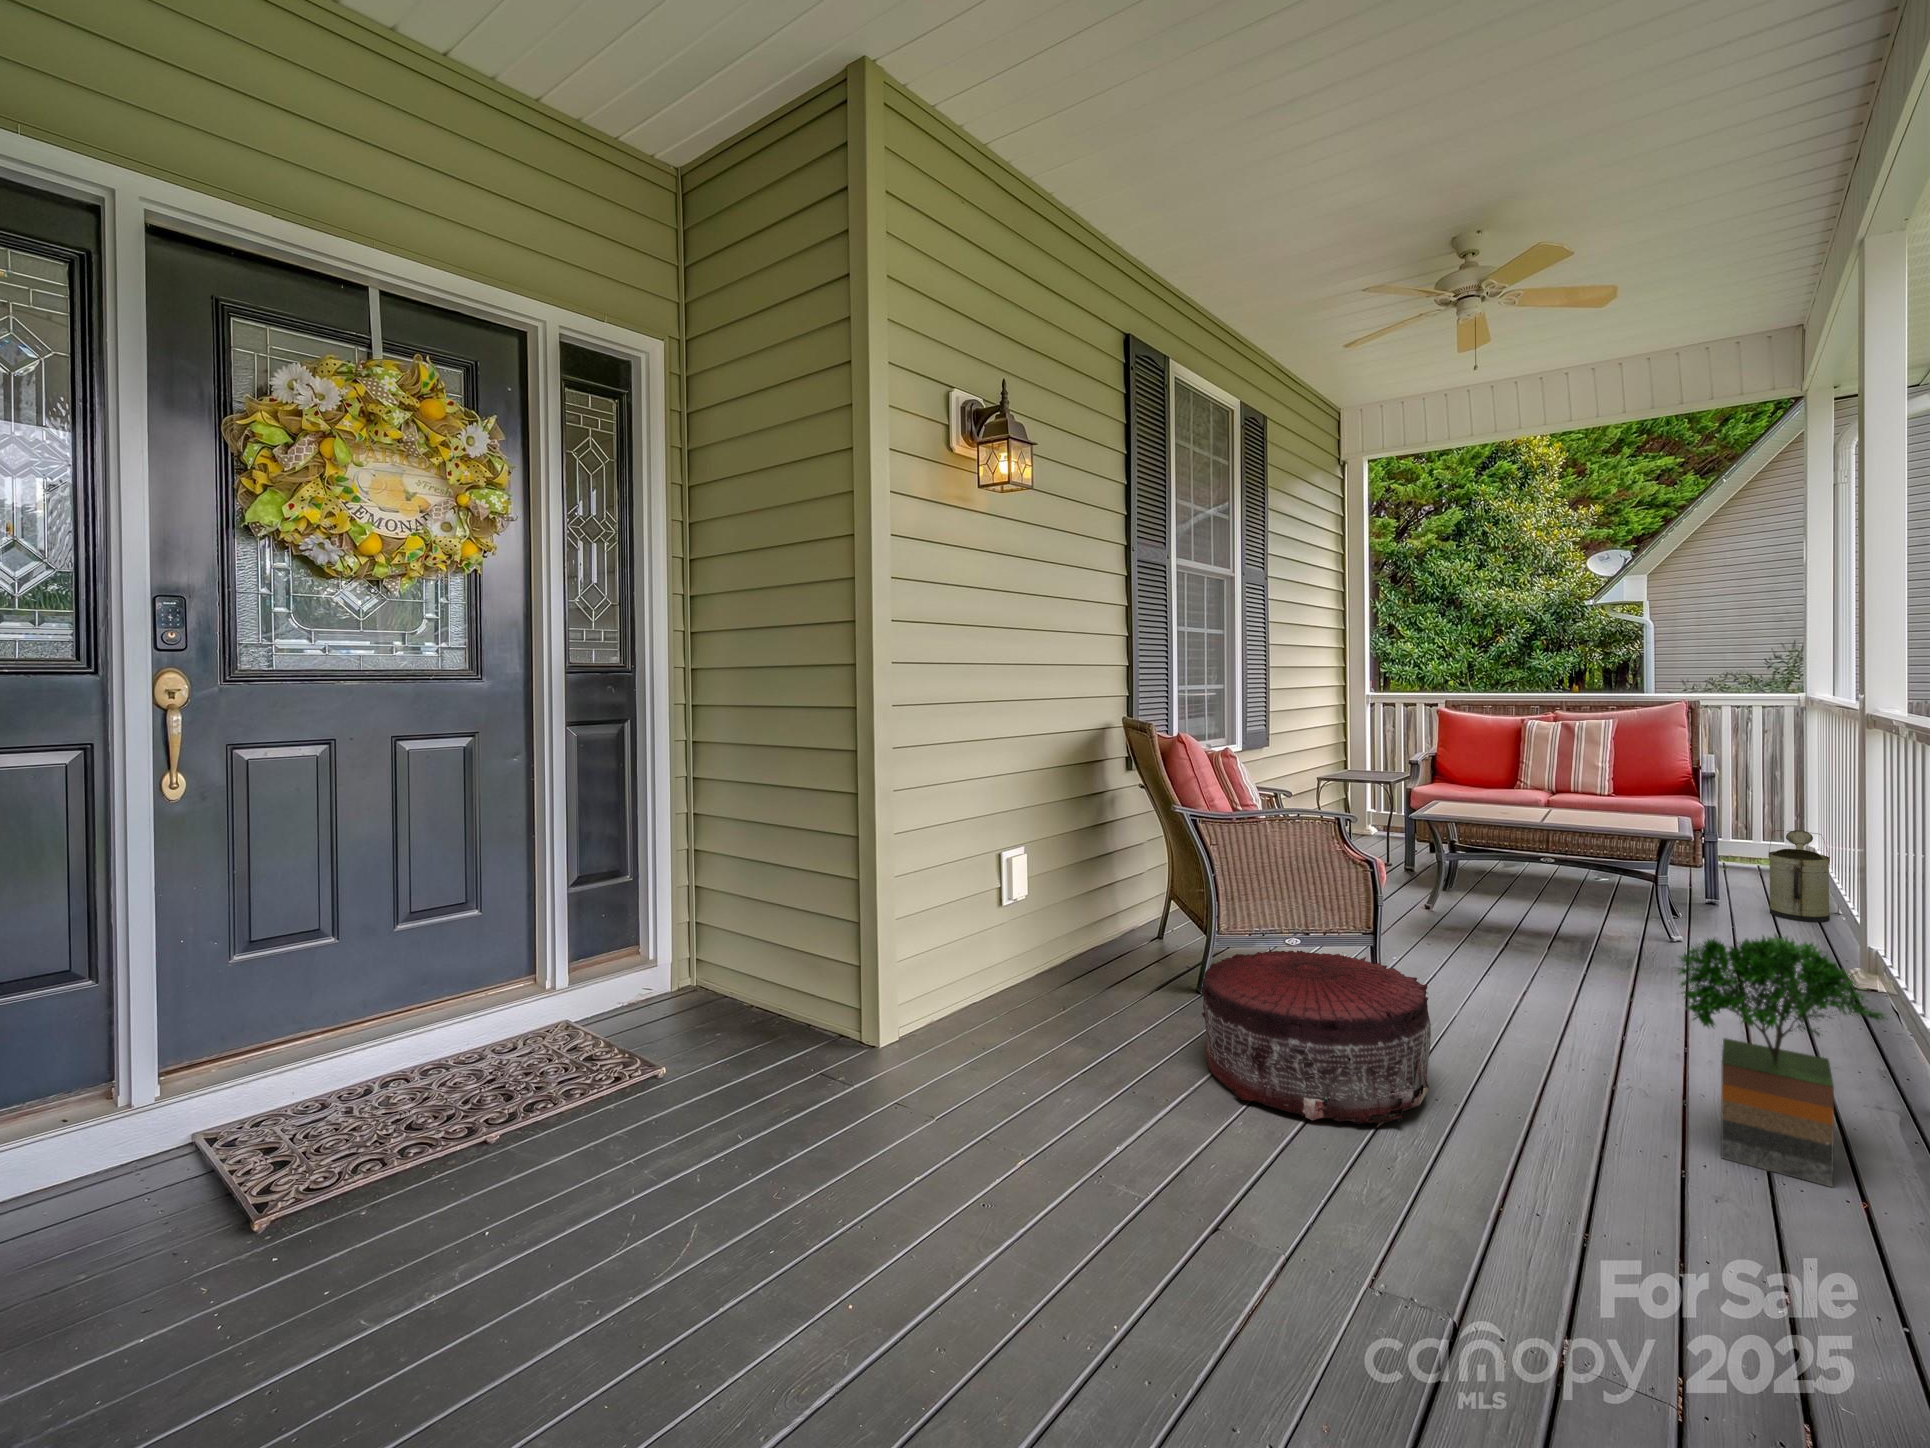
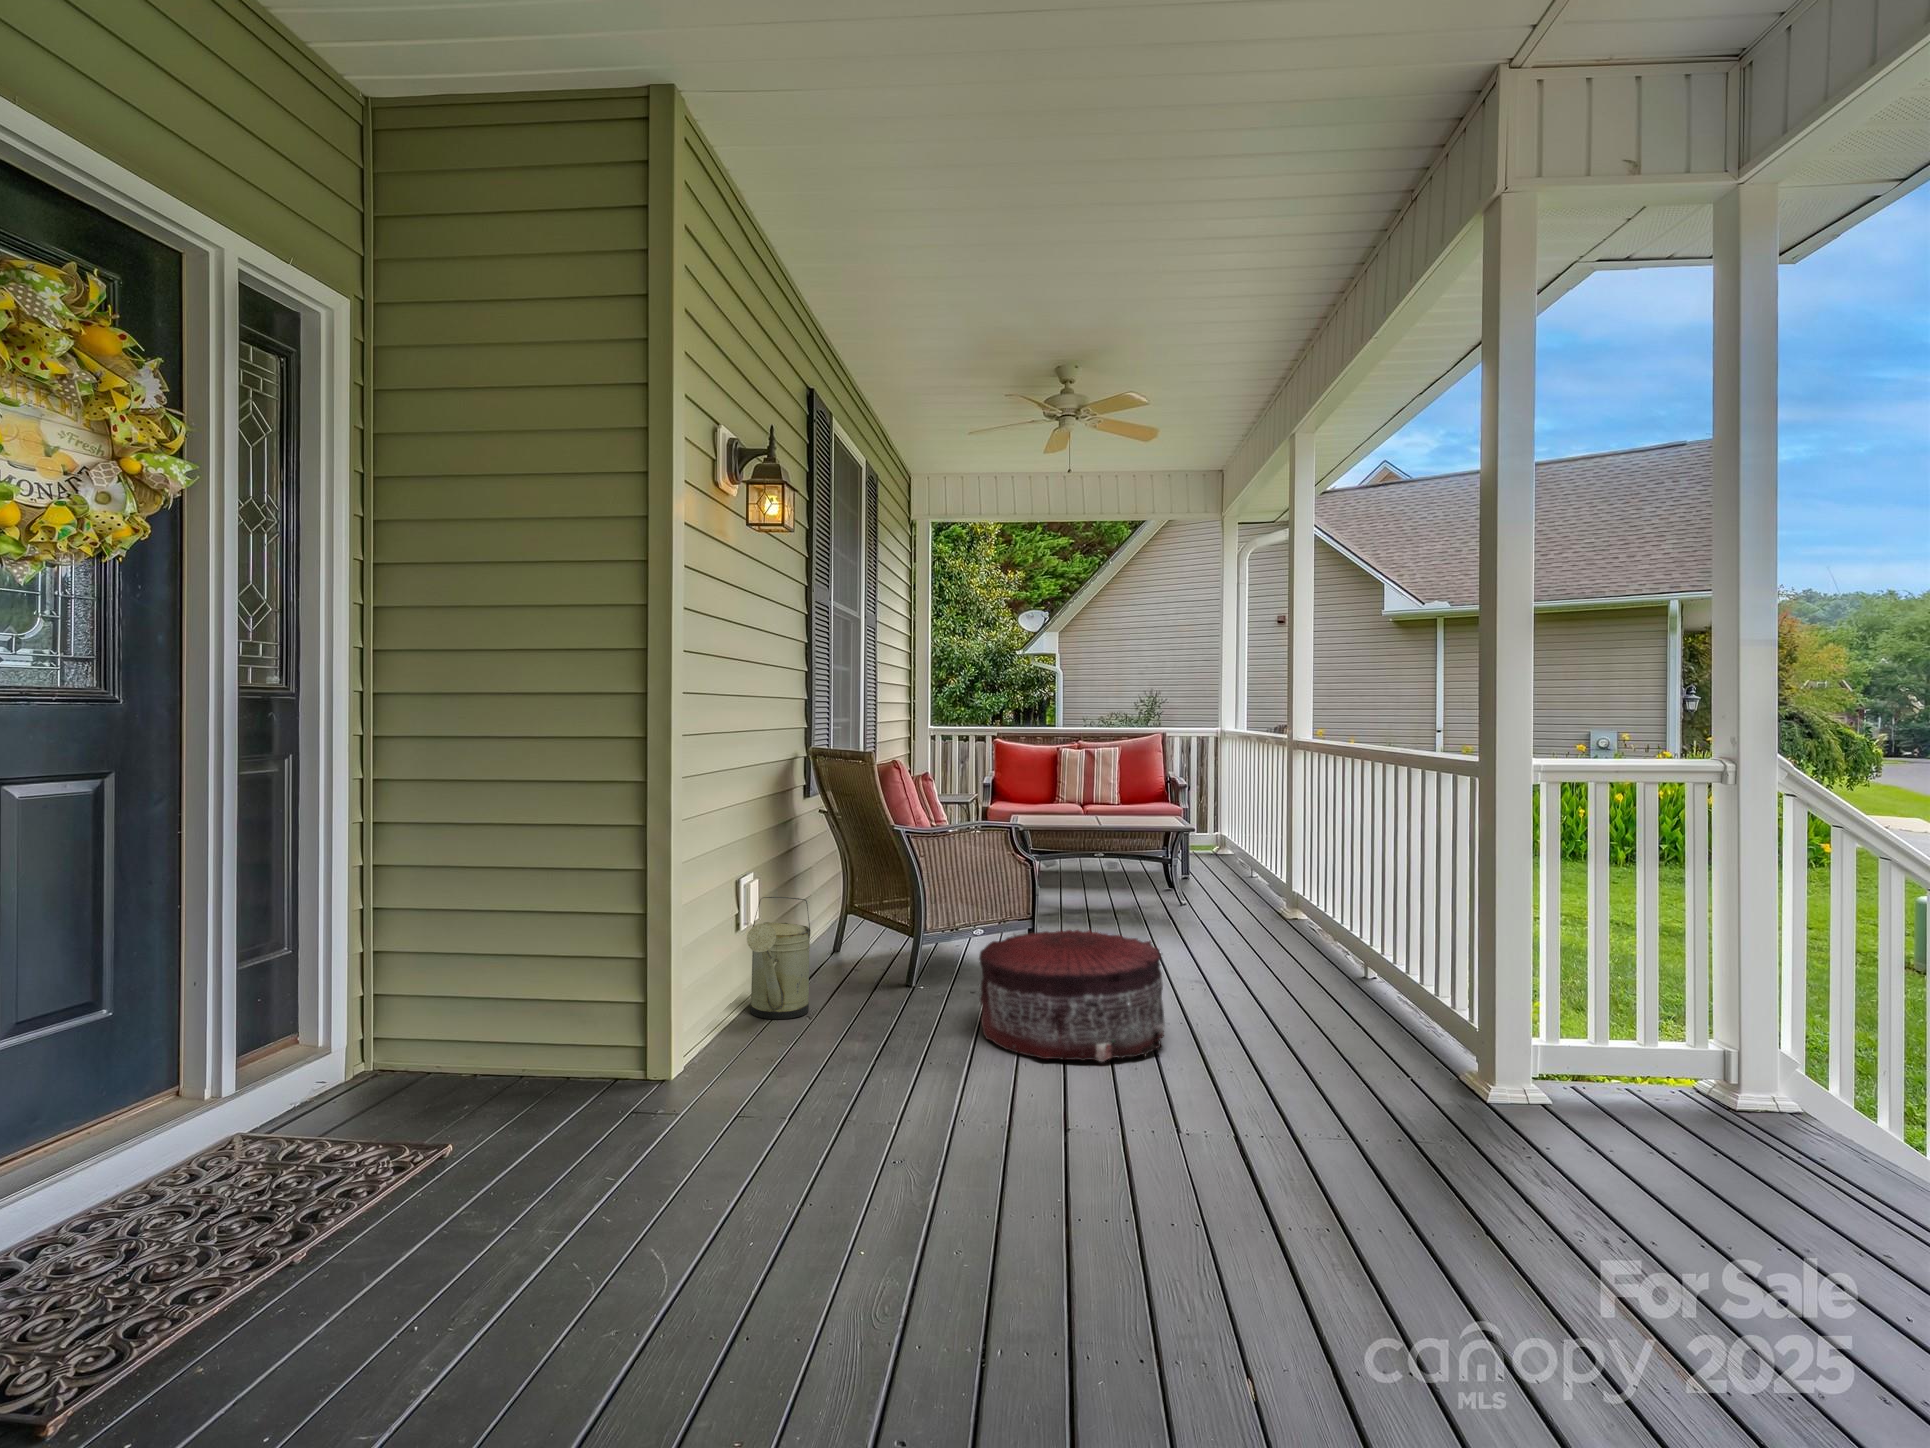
watering can: present [1769,830,1830,922] -> present [747,897,810,1019]
potted tree: present [1675,934,1888,1187] -> none [1299,870,1424,1036]

